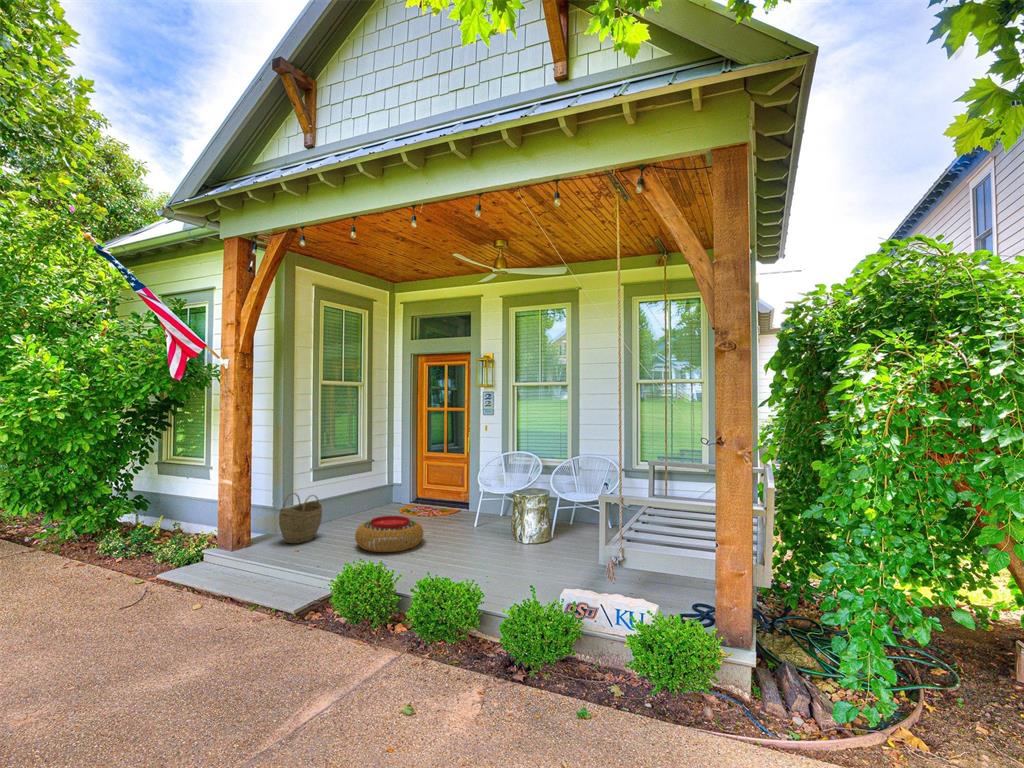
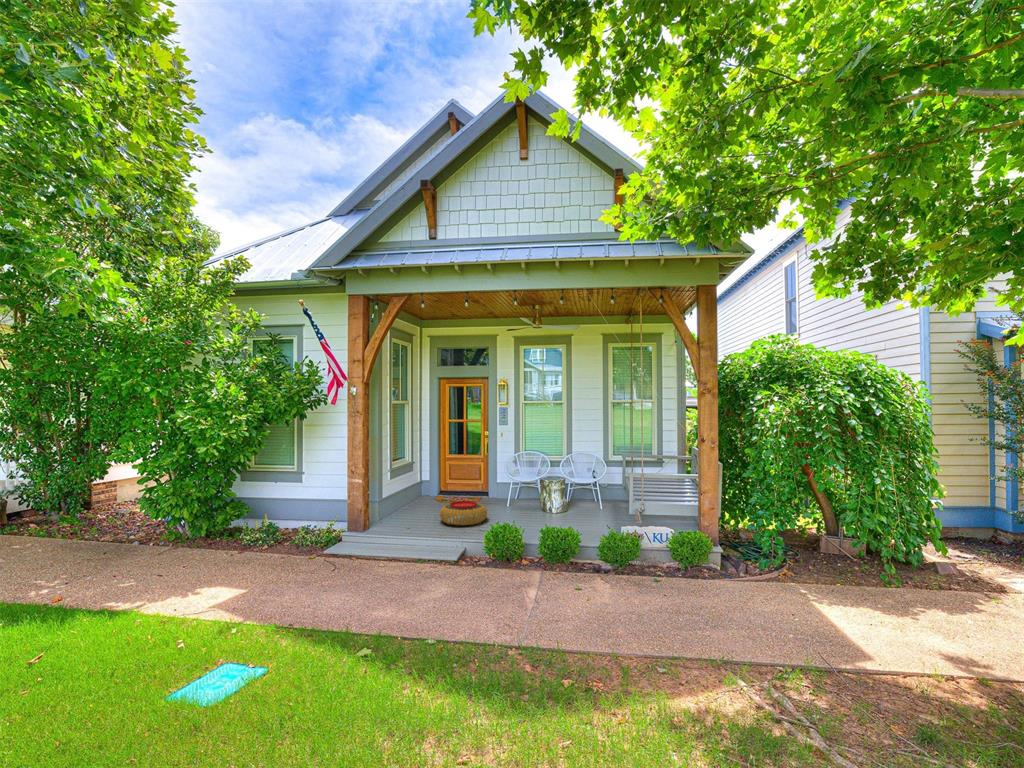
woven basket: present [279,493,322,544] -> none [379,490,405,527]

